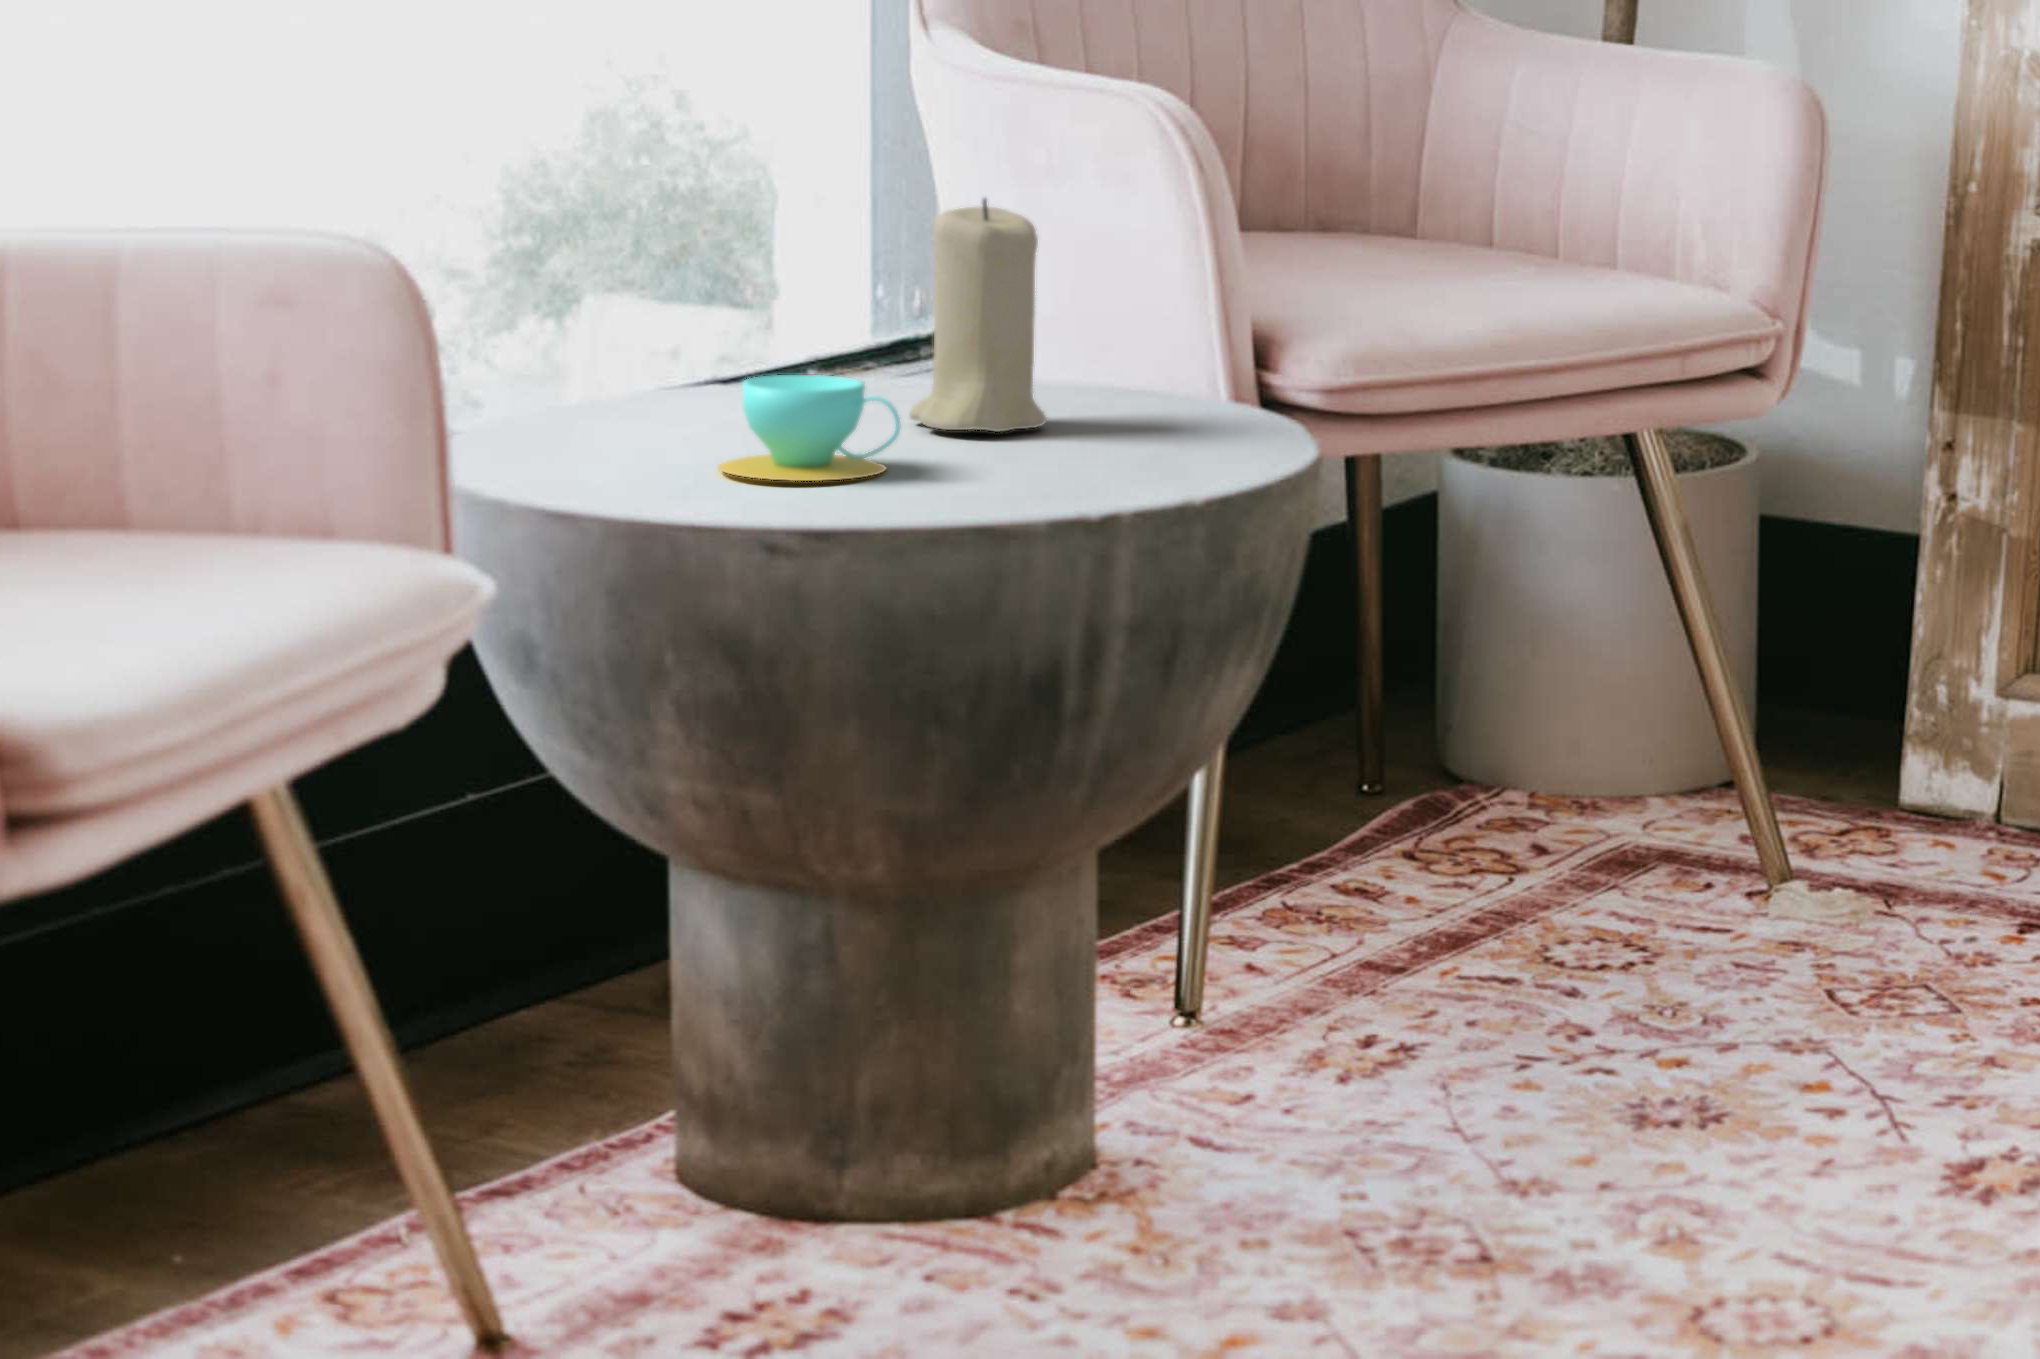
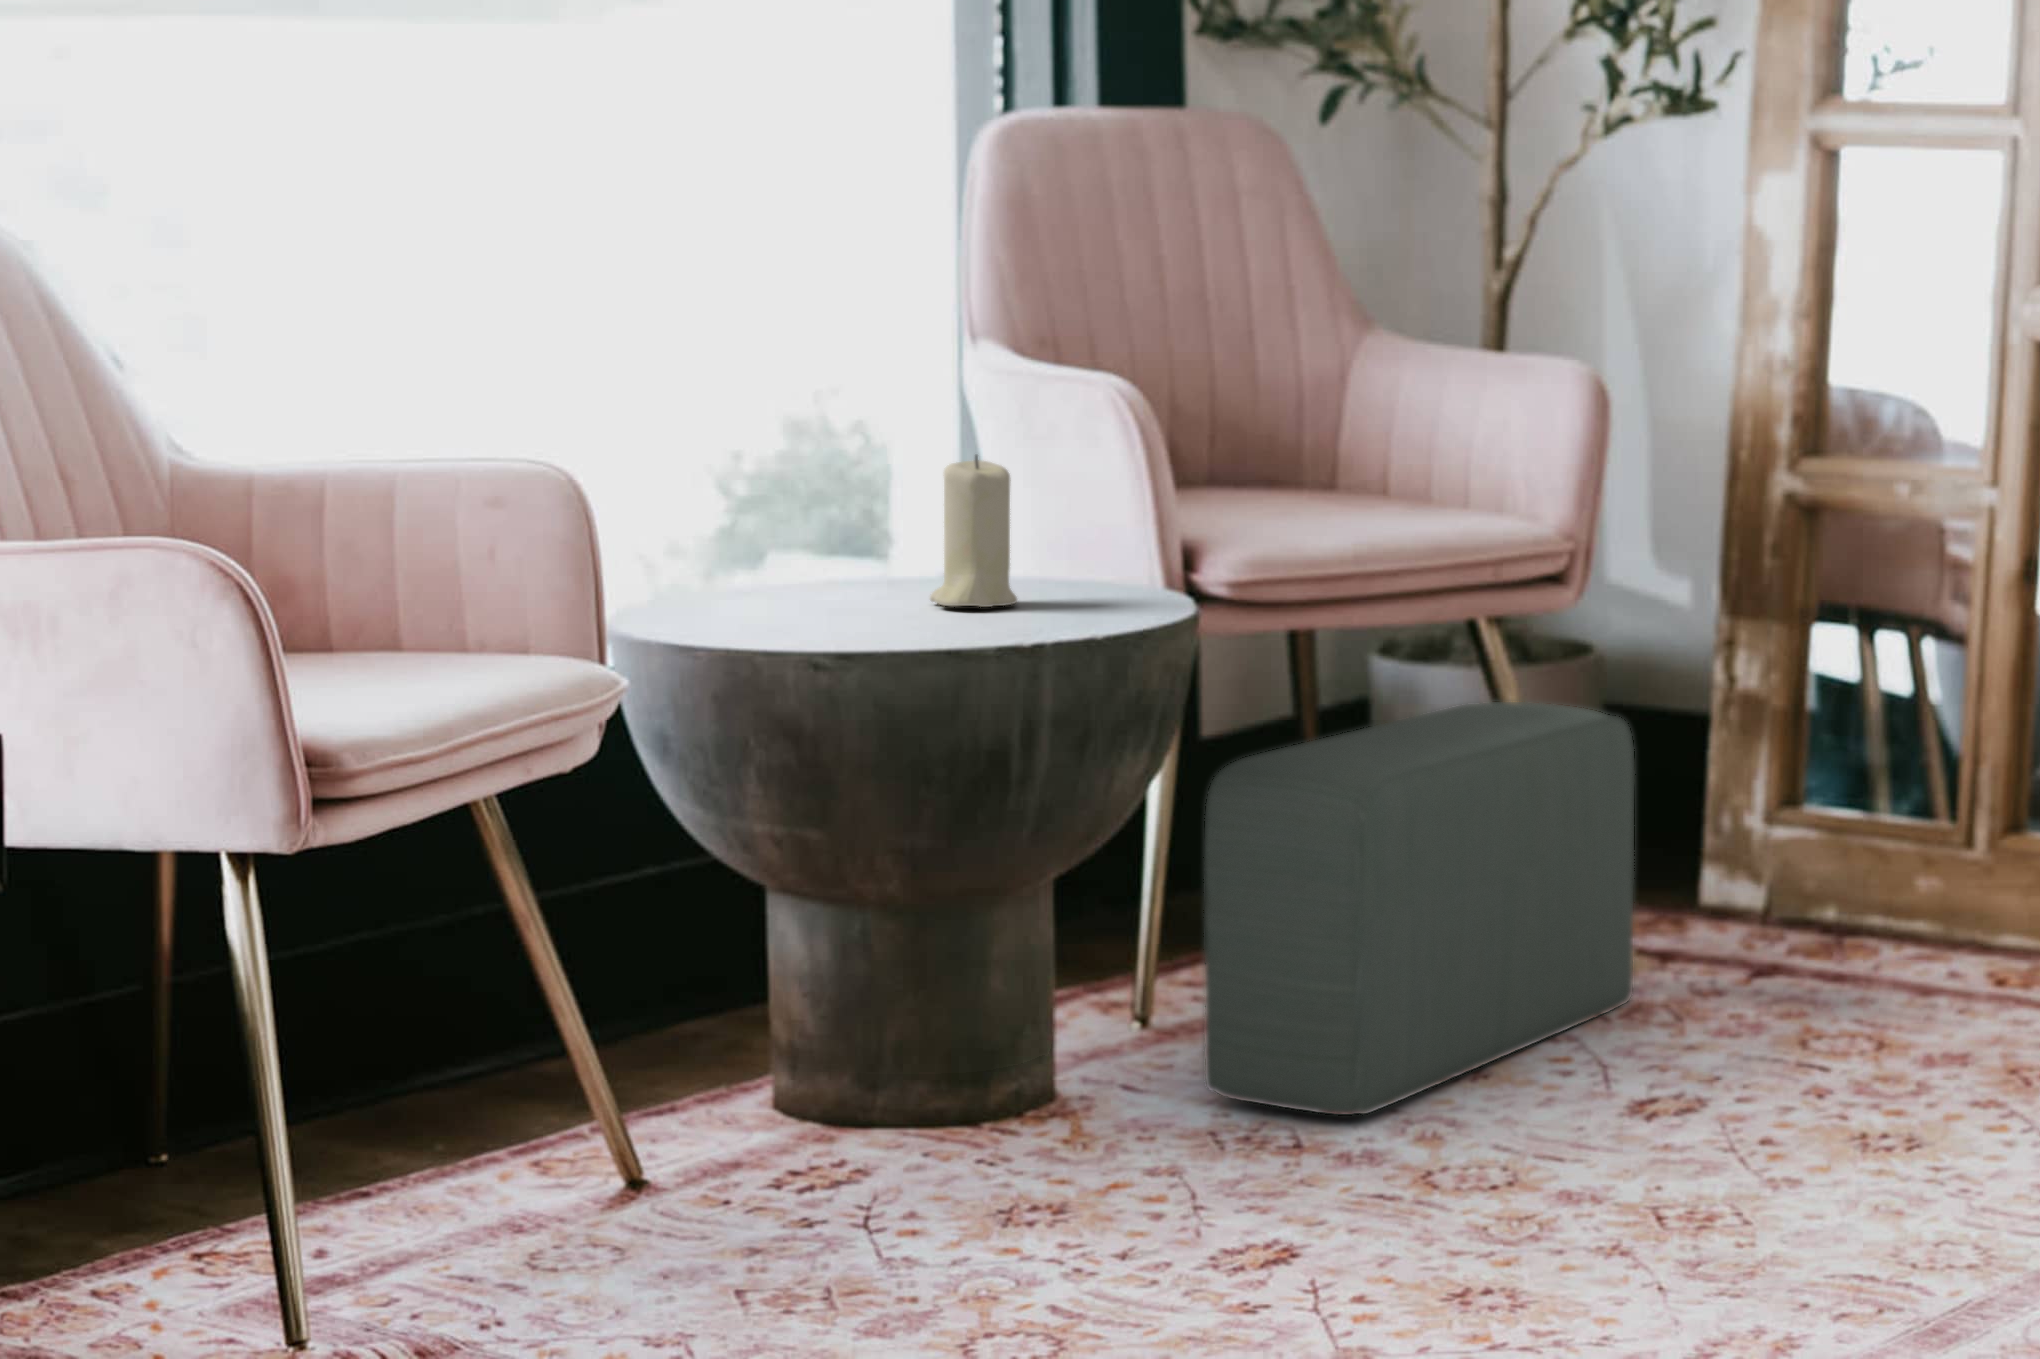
teacup: present [718,375,900,481] -> none [797,568,911,633]
pouf: none [1324,550,1886,1198] -> present [1204,702,1634,1115]

